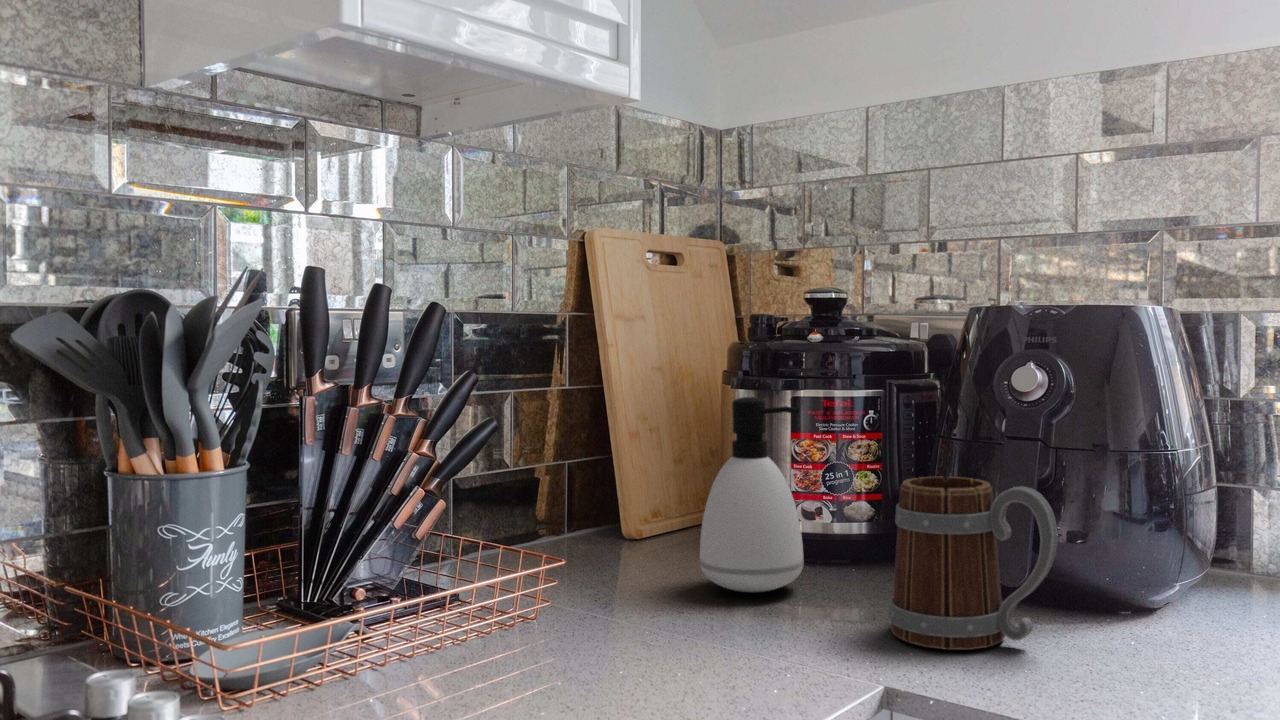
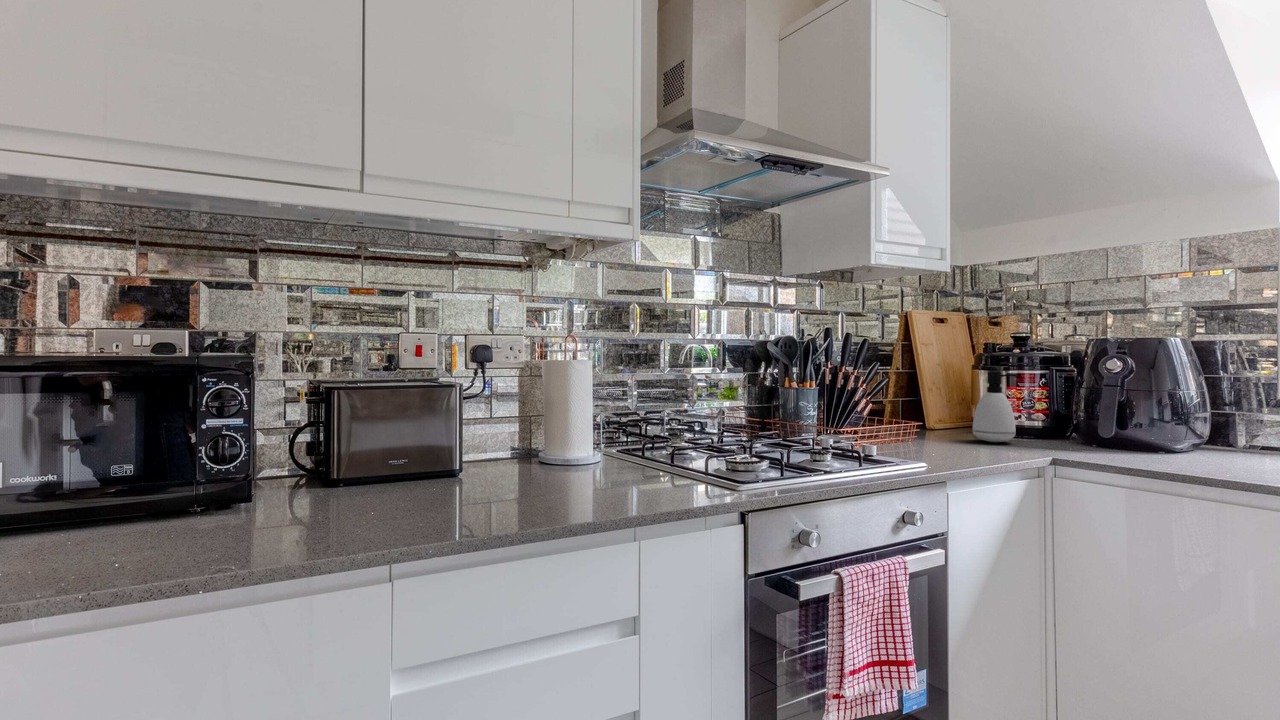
mug: present [889,477,1057,650] -> none [1055,398,1124,456]

